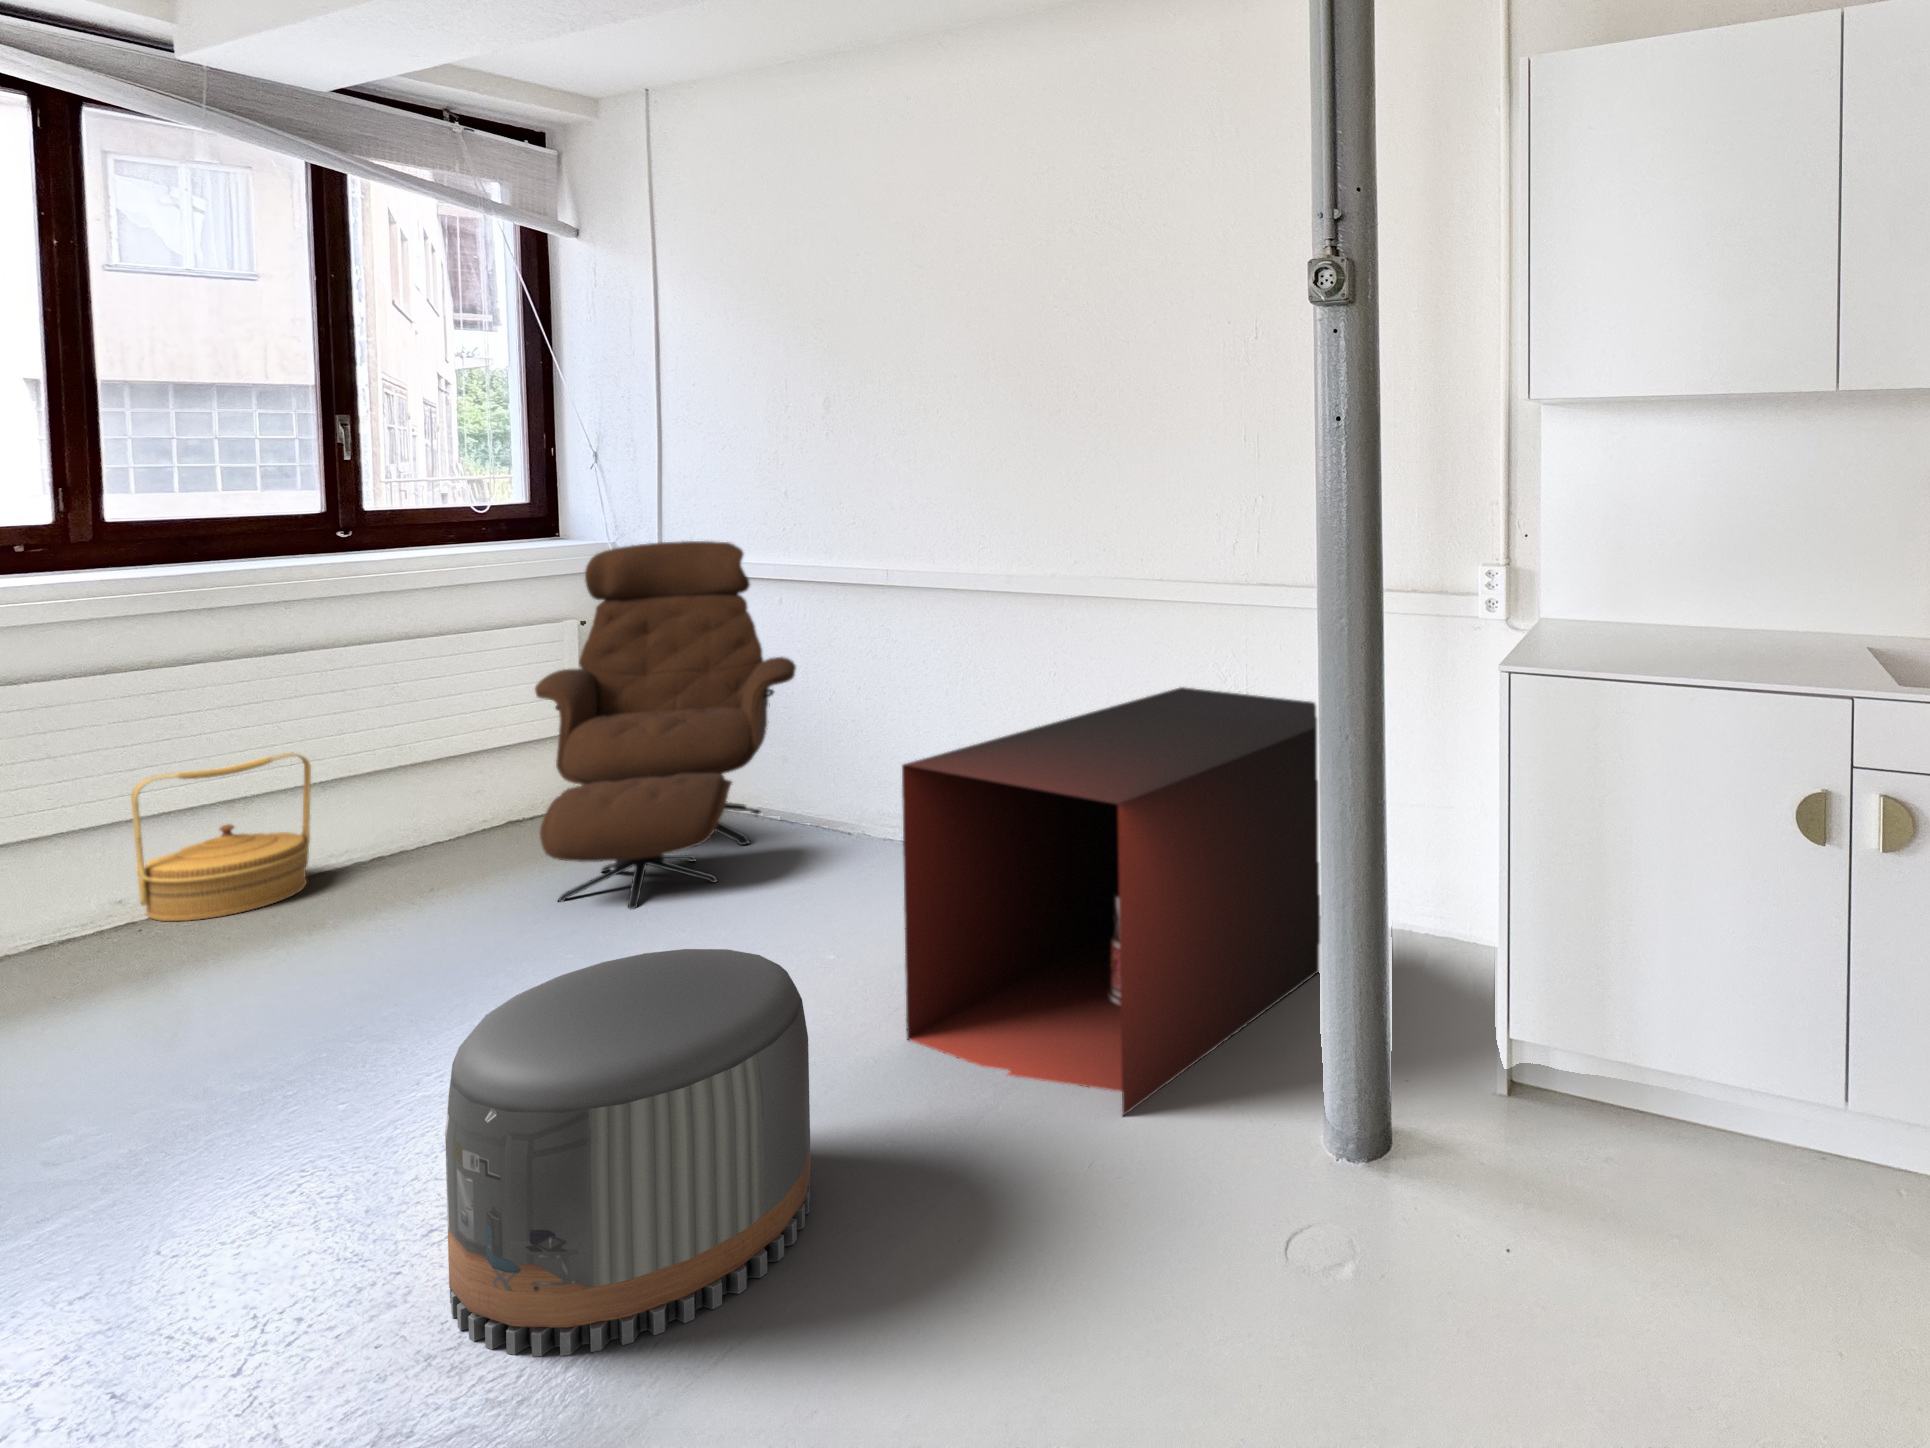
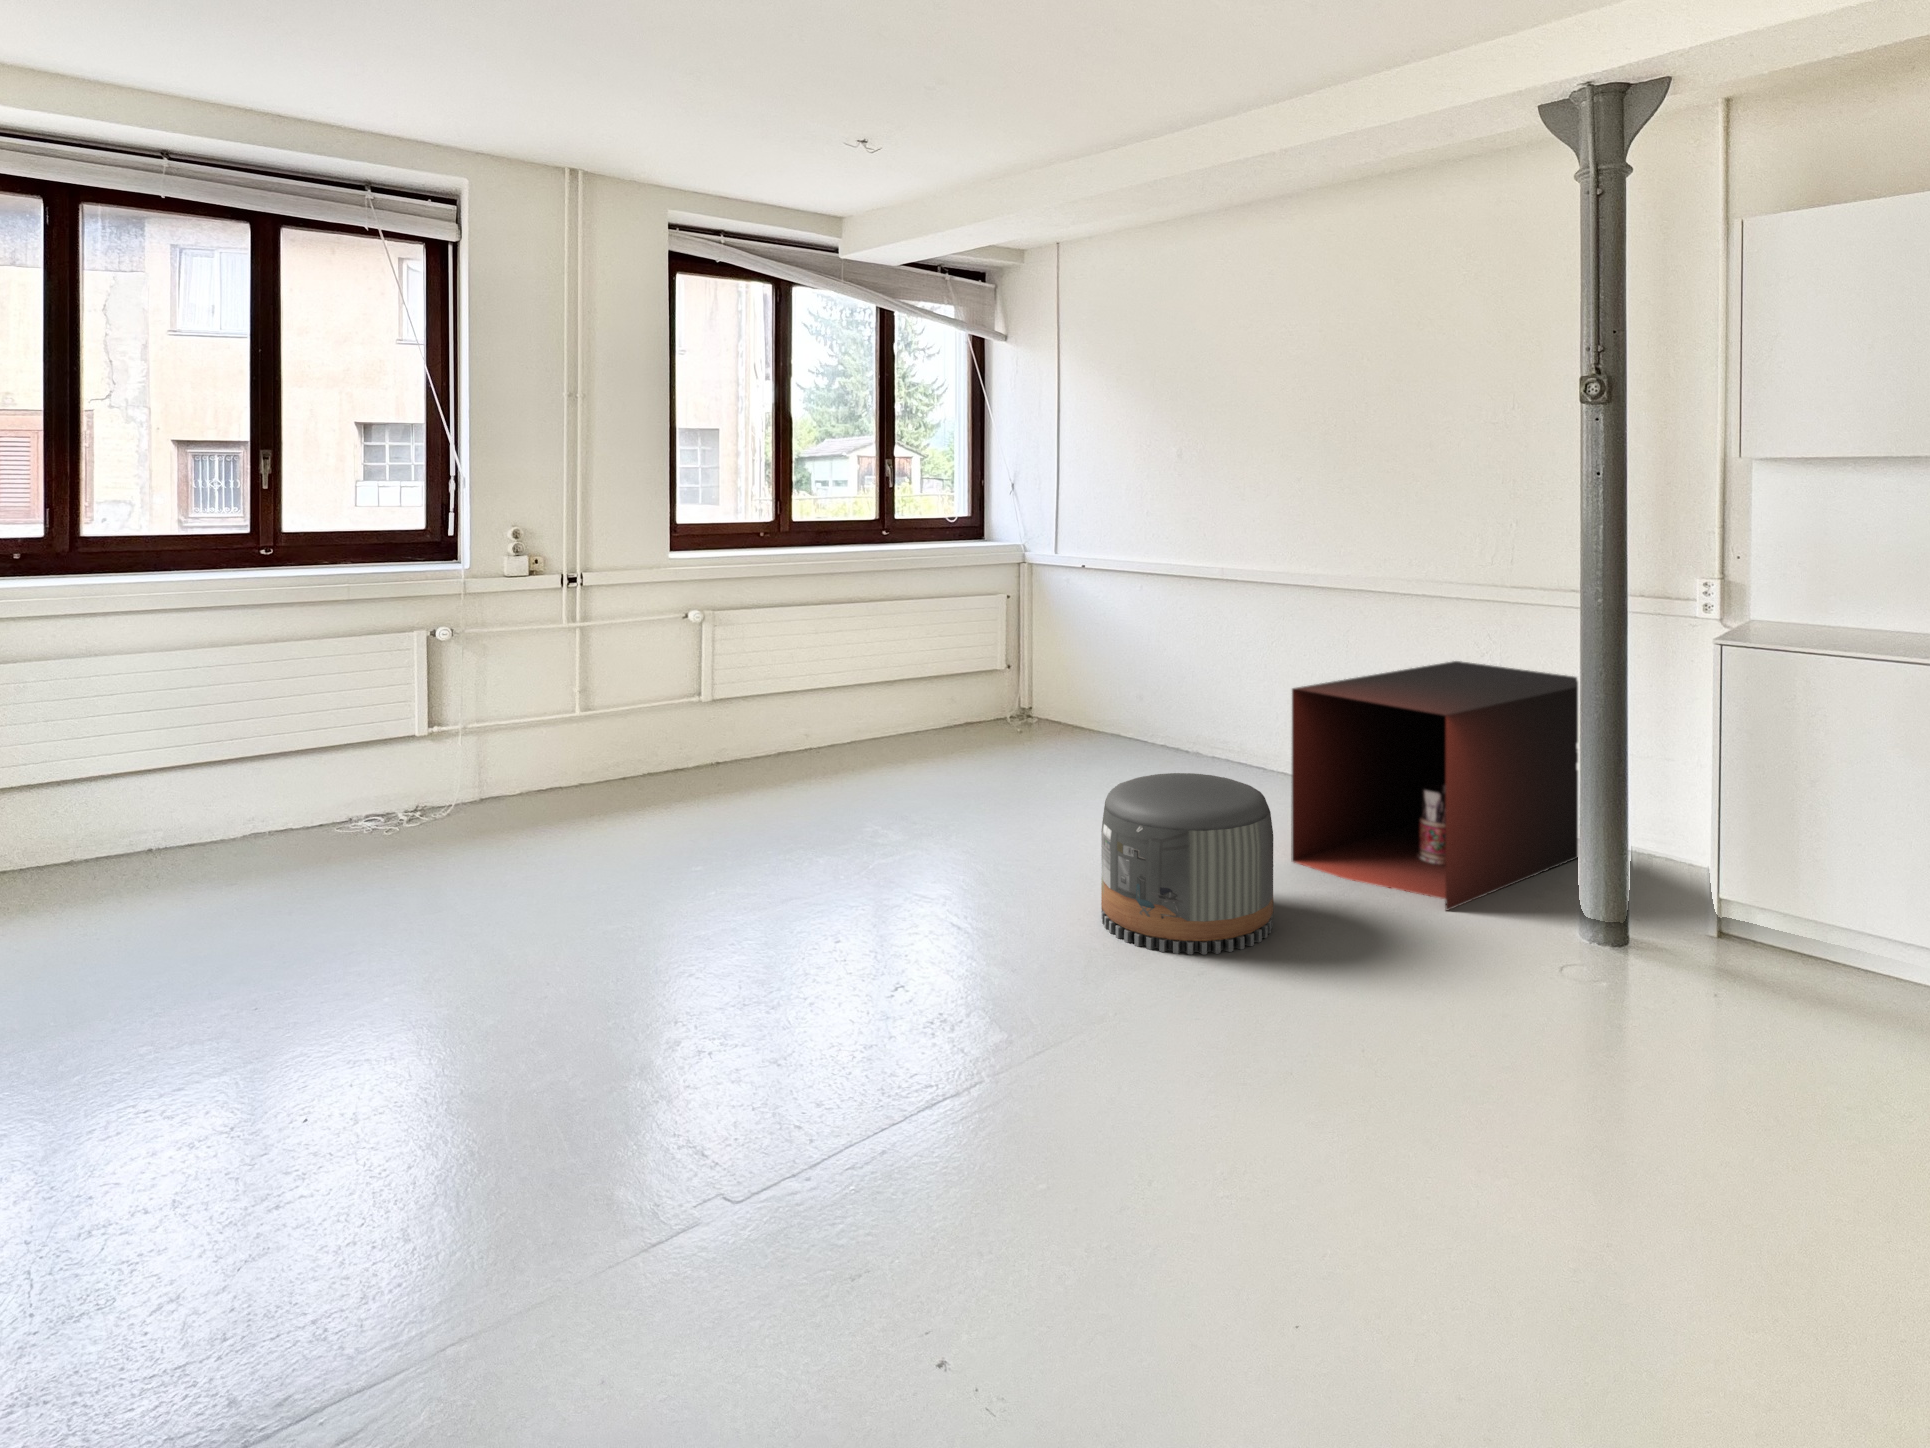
lounge chair: present [535,541,796,909] -> none [1000,547,1158,782]
woven basket: present [131,753,311,921] -> none [805,669,883,762]

